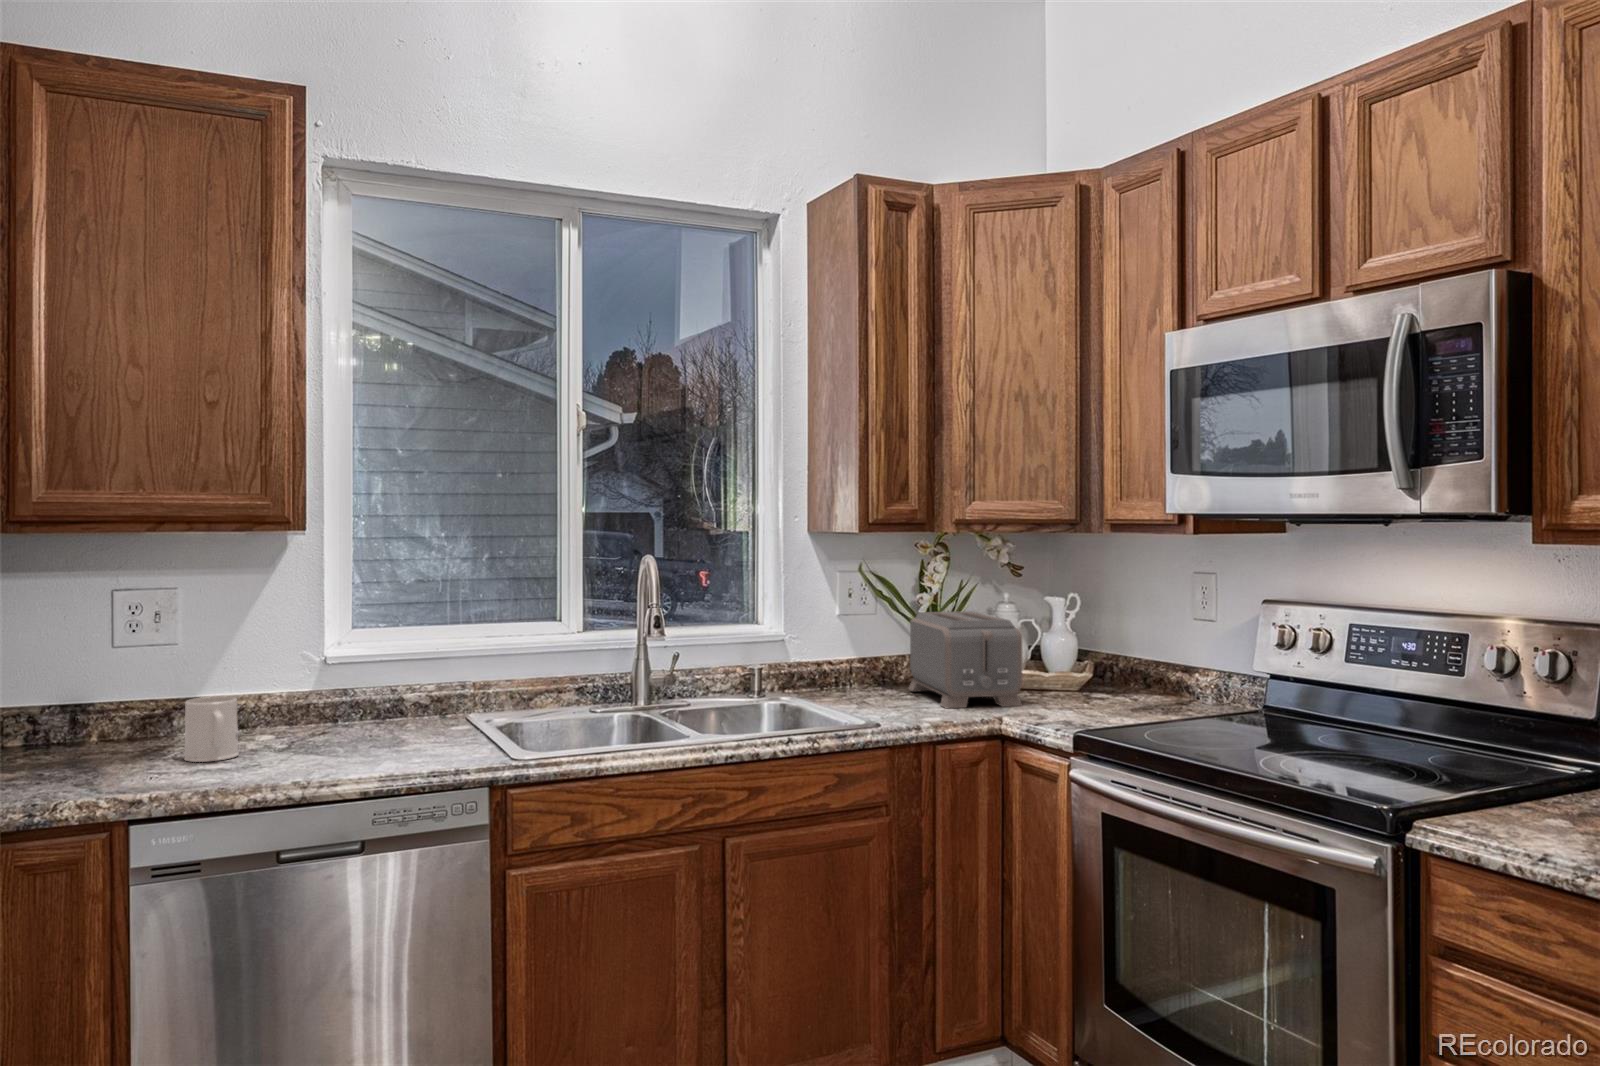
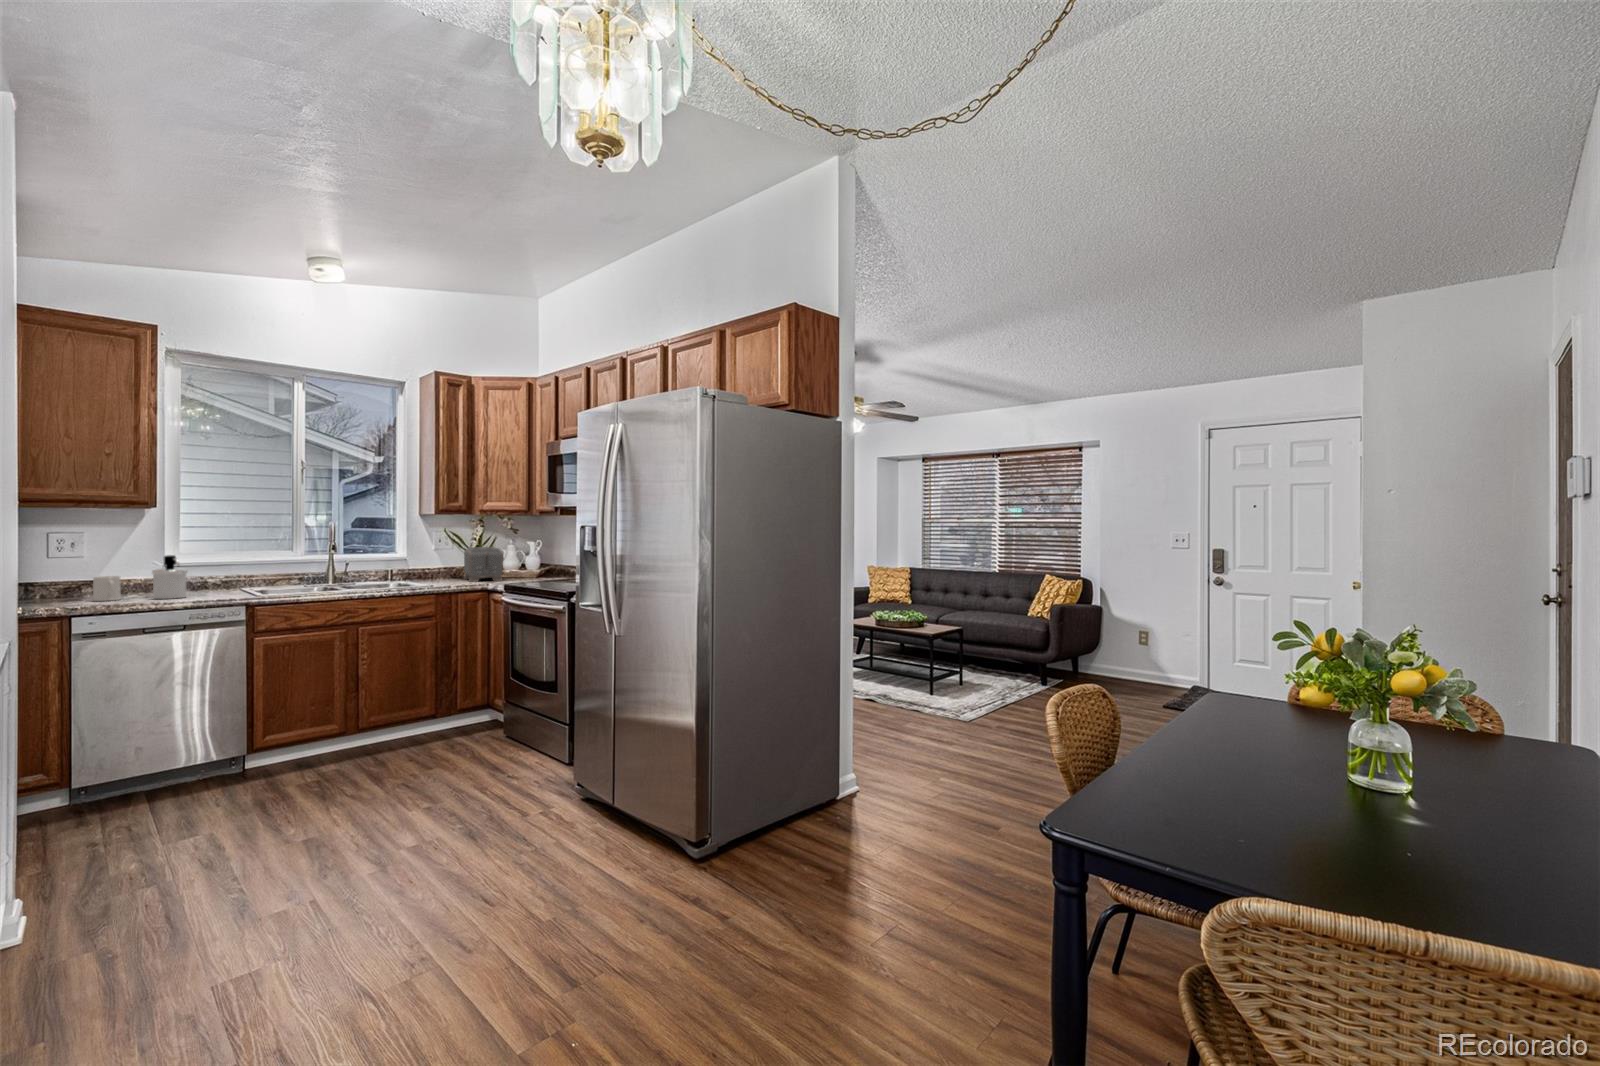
soap dispenser: none [297,648,367,761] -> present [152,555,188,599]

